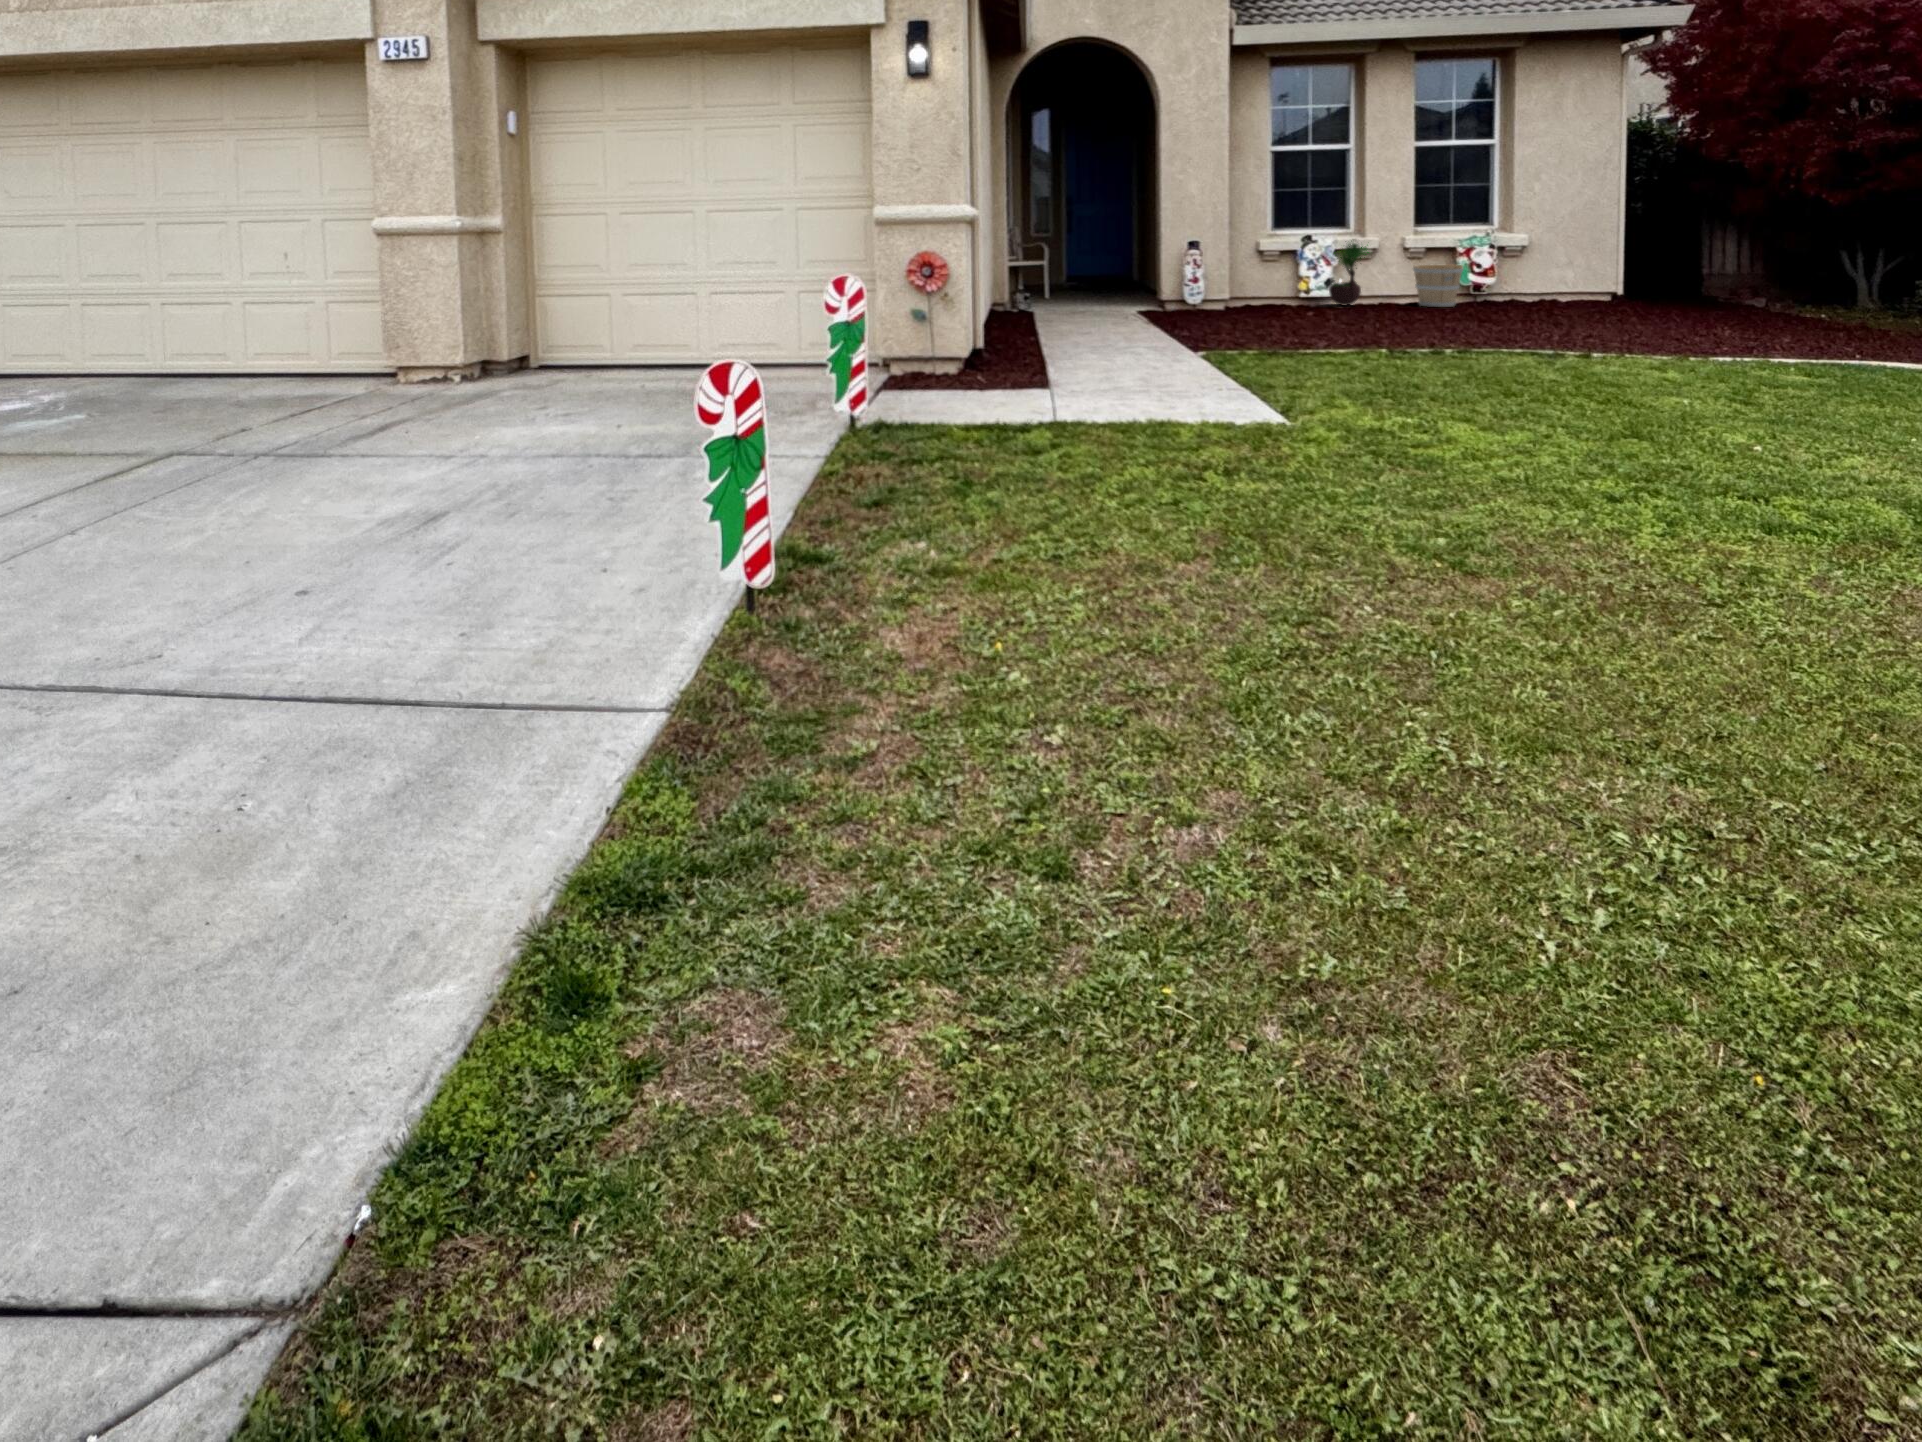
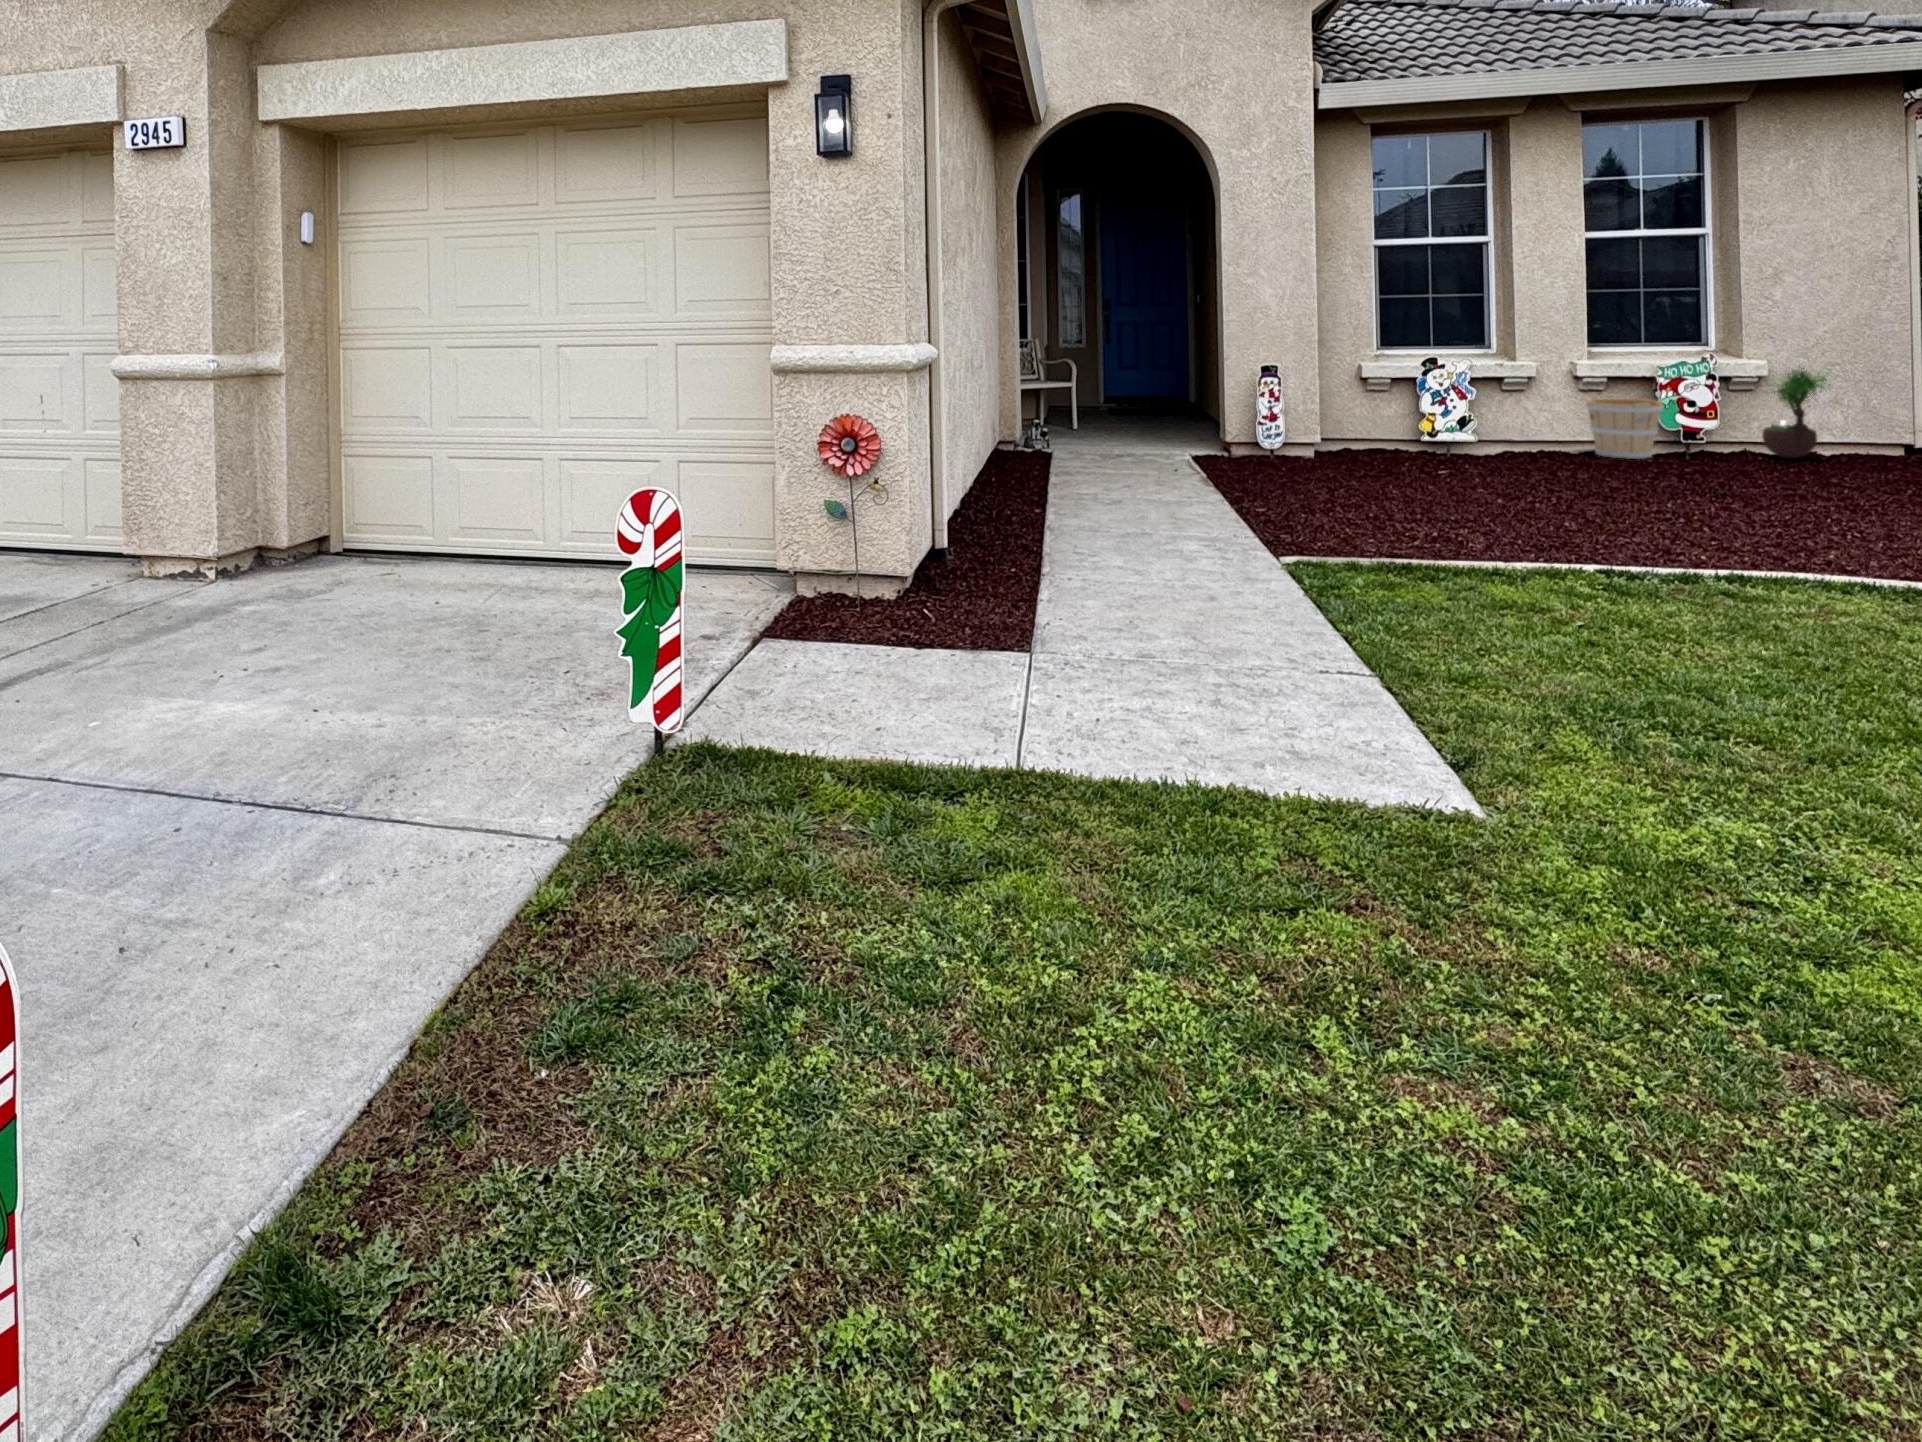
potted tree: present [1329,241,1369,306] -> present [1762,366,1830,458]

